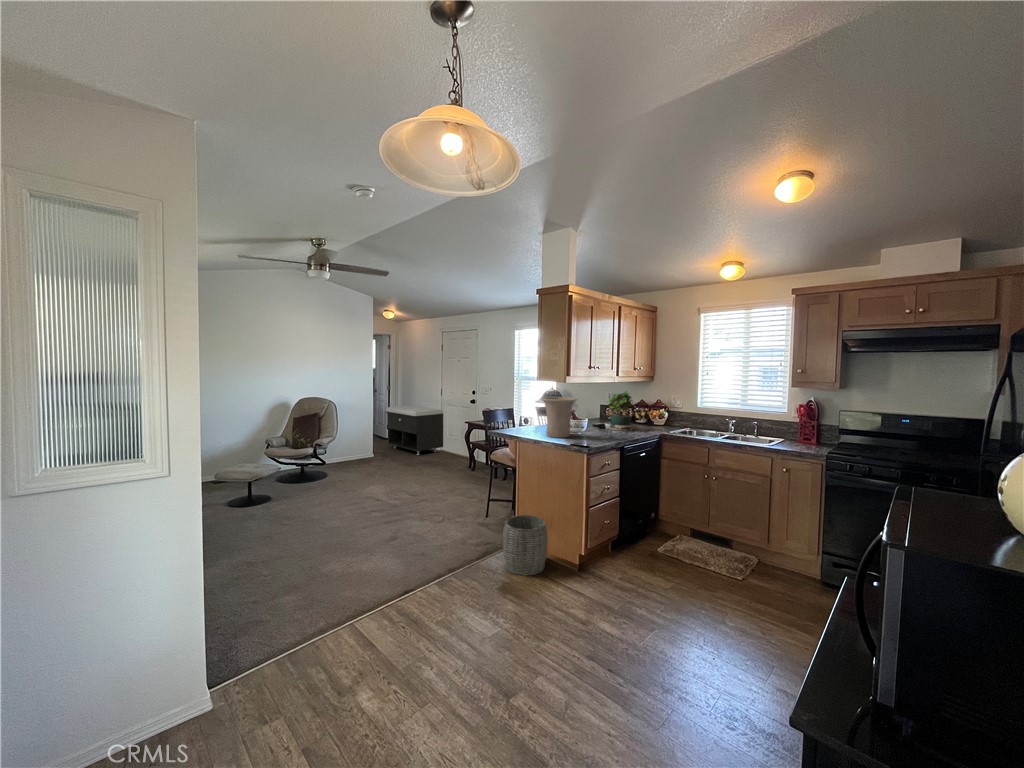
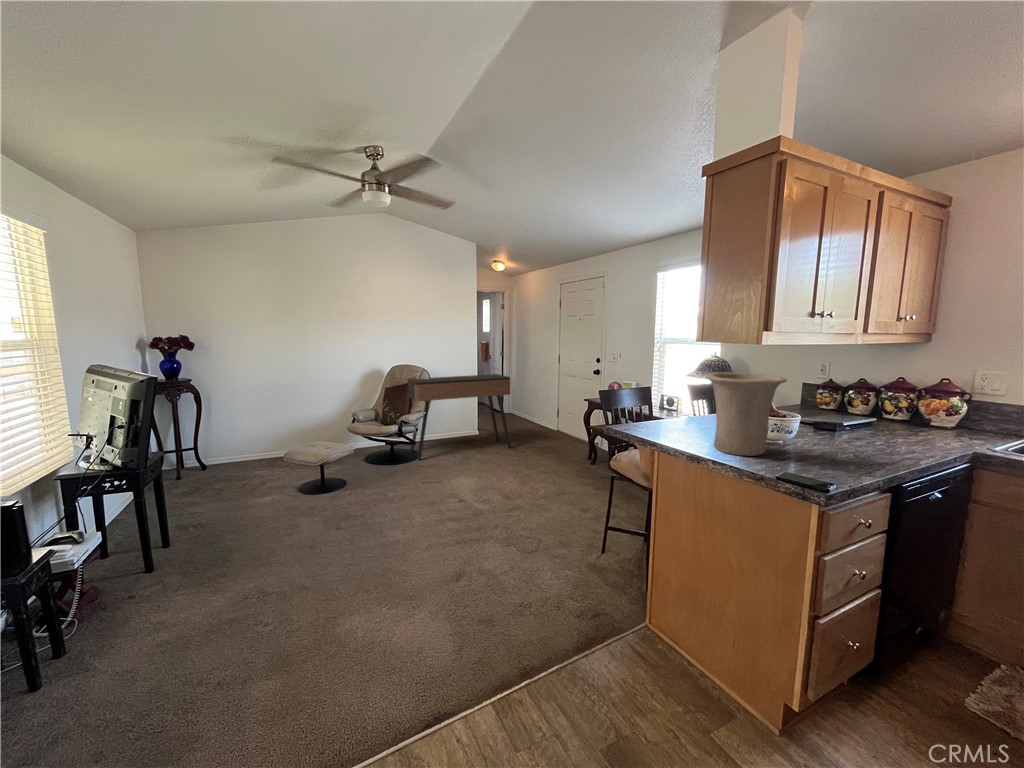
potted plant: present [605,391,636,431] -> none [828,360,905,442]
console table: none [315,404,406,478] -> present [408,374,511,460]
storage bench: present [386,406,443,455] -> none [495,375,560,435]
woven basket: present [503,515,548,575] -> none [621,590,712,725]

